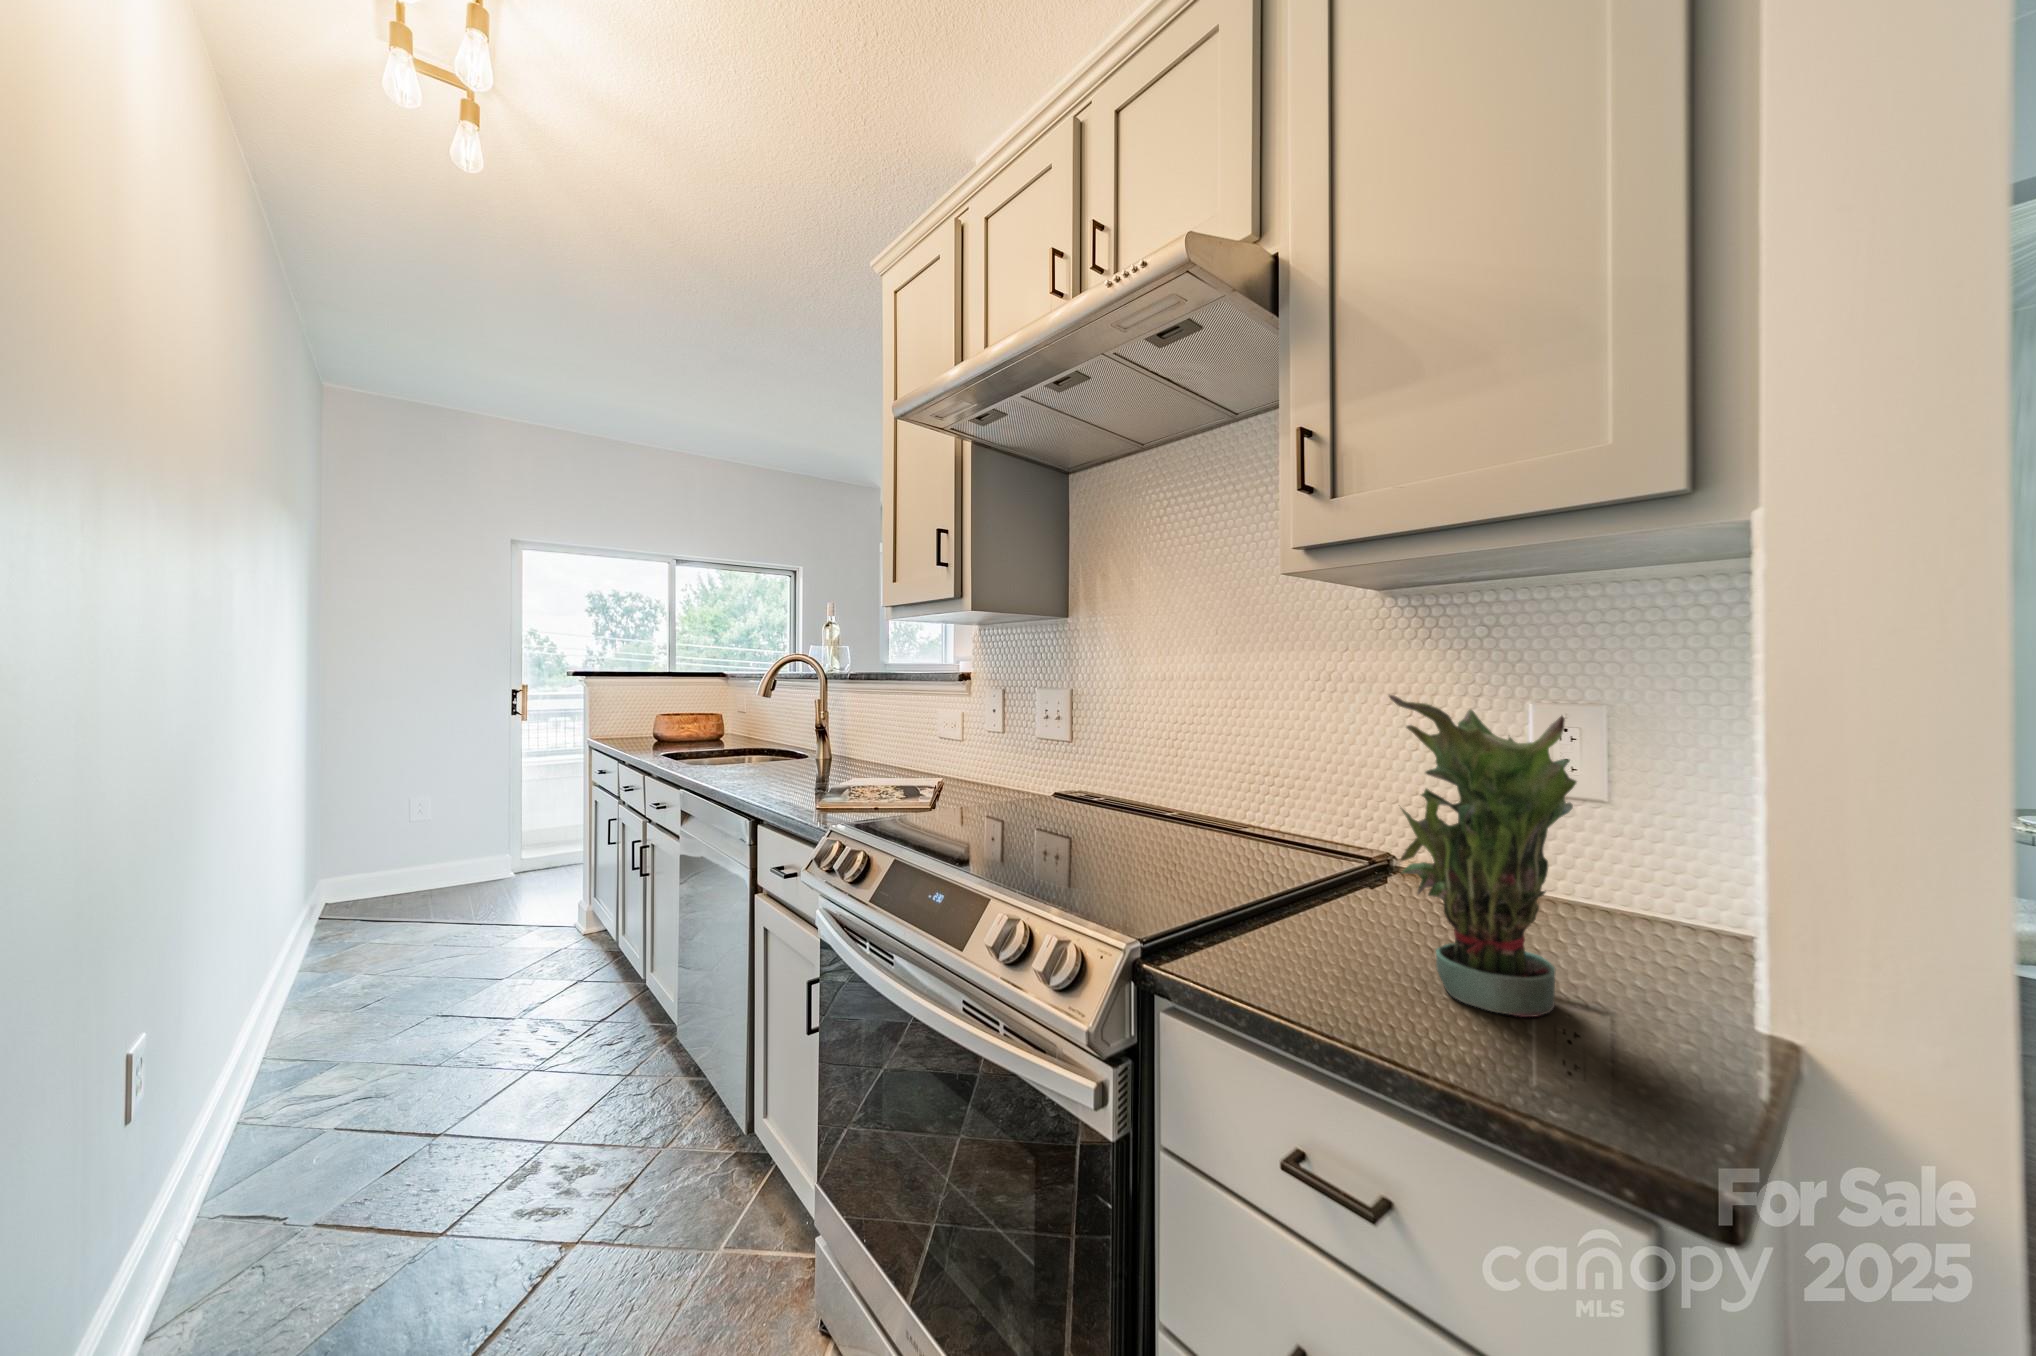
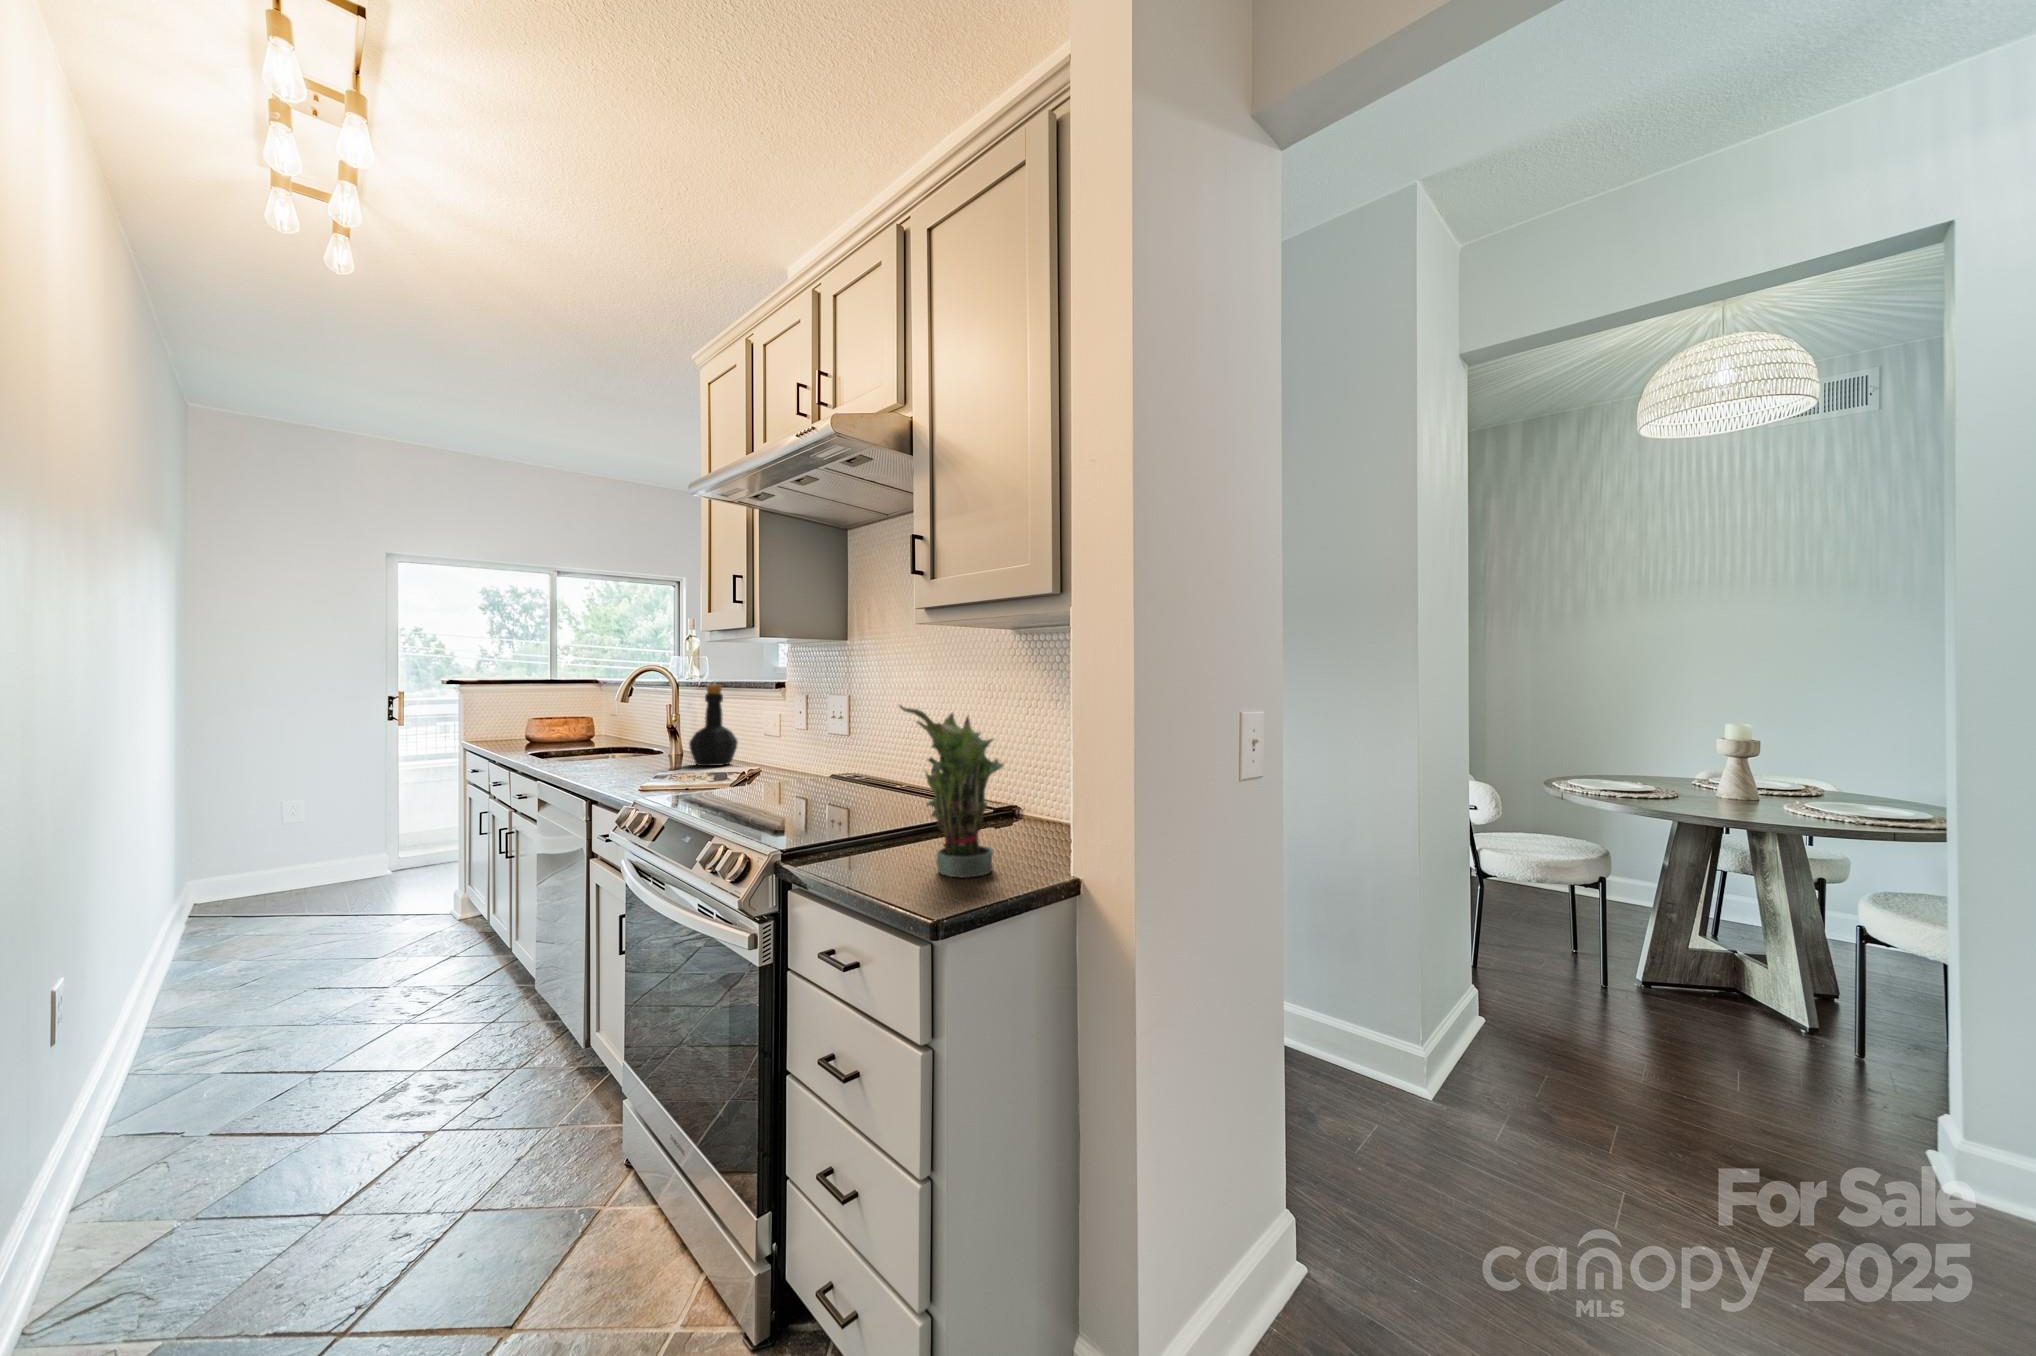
bottle: none [854,676,908,774] -> present [689,685,738,766]

